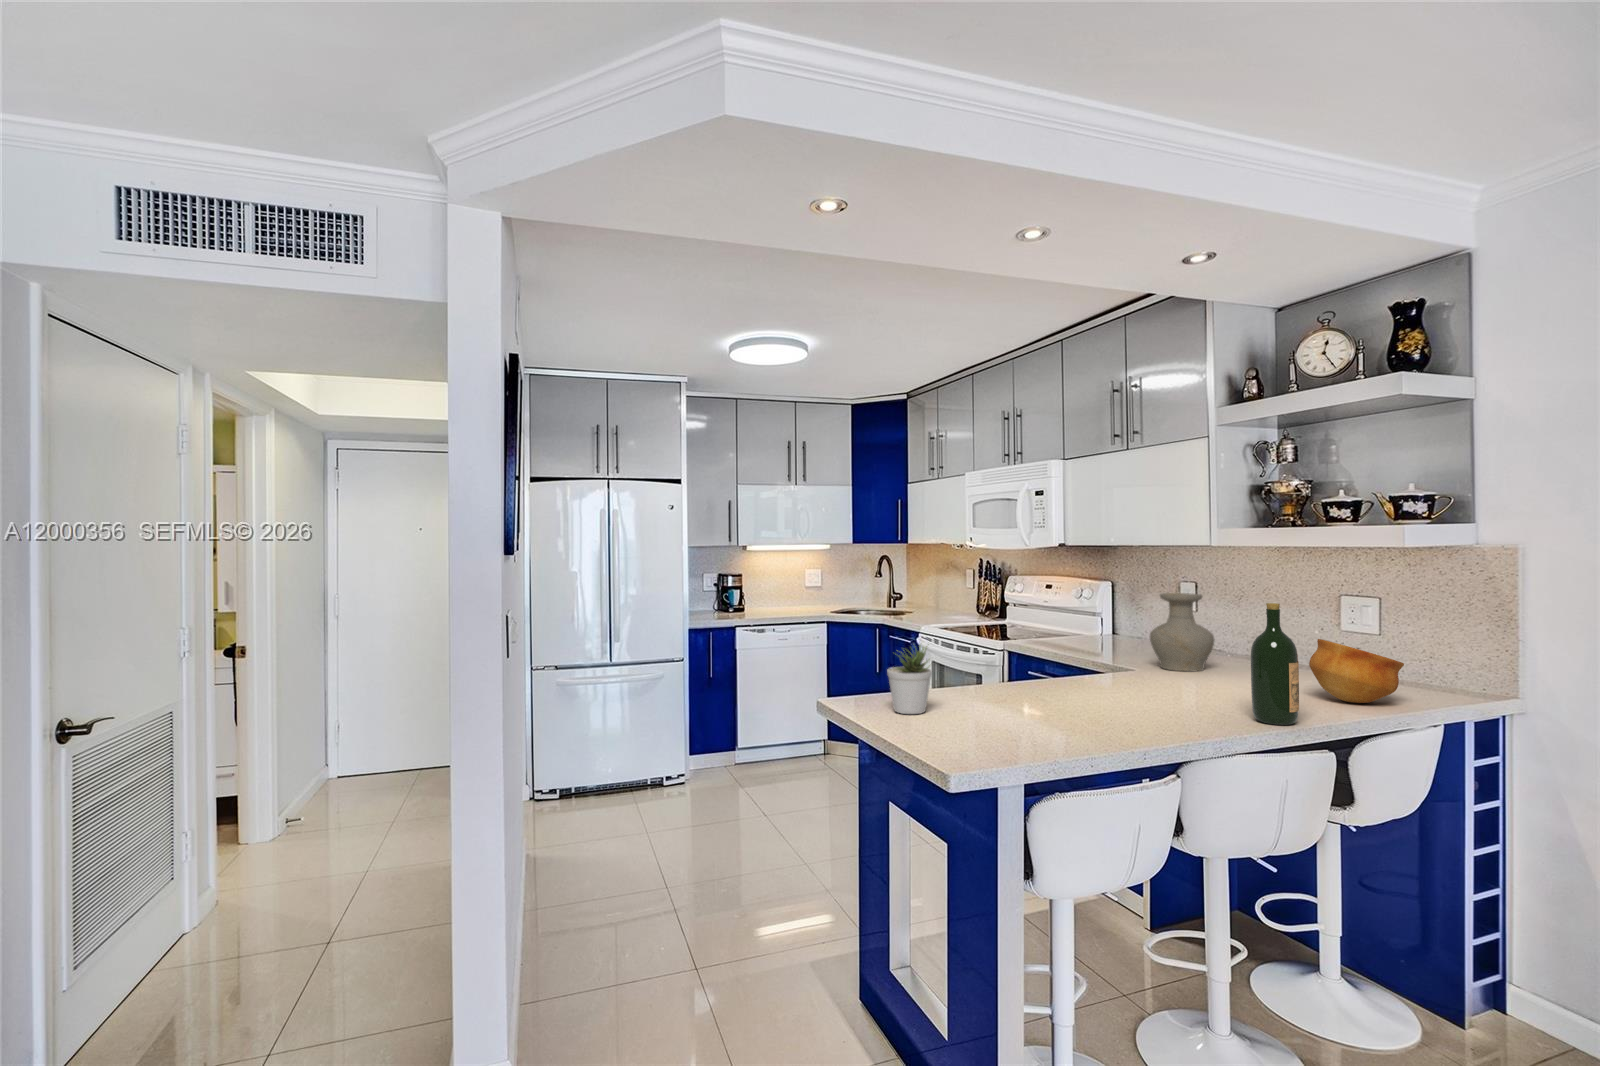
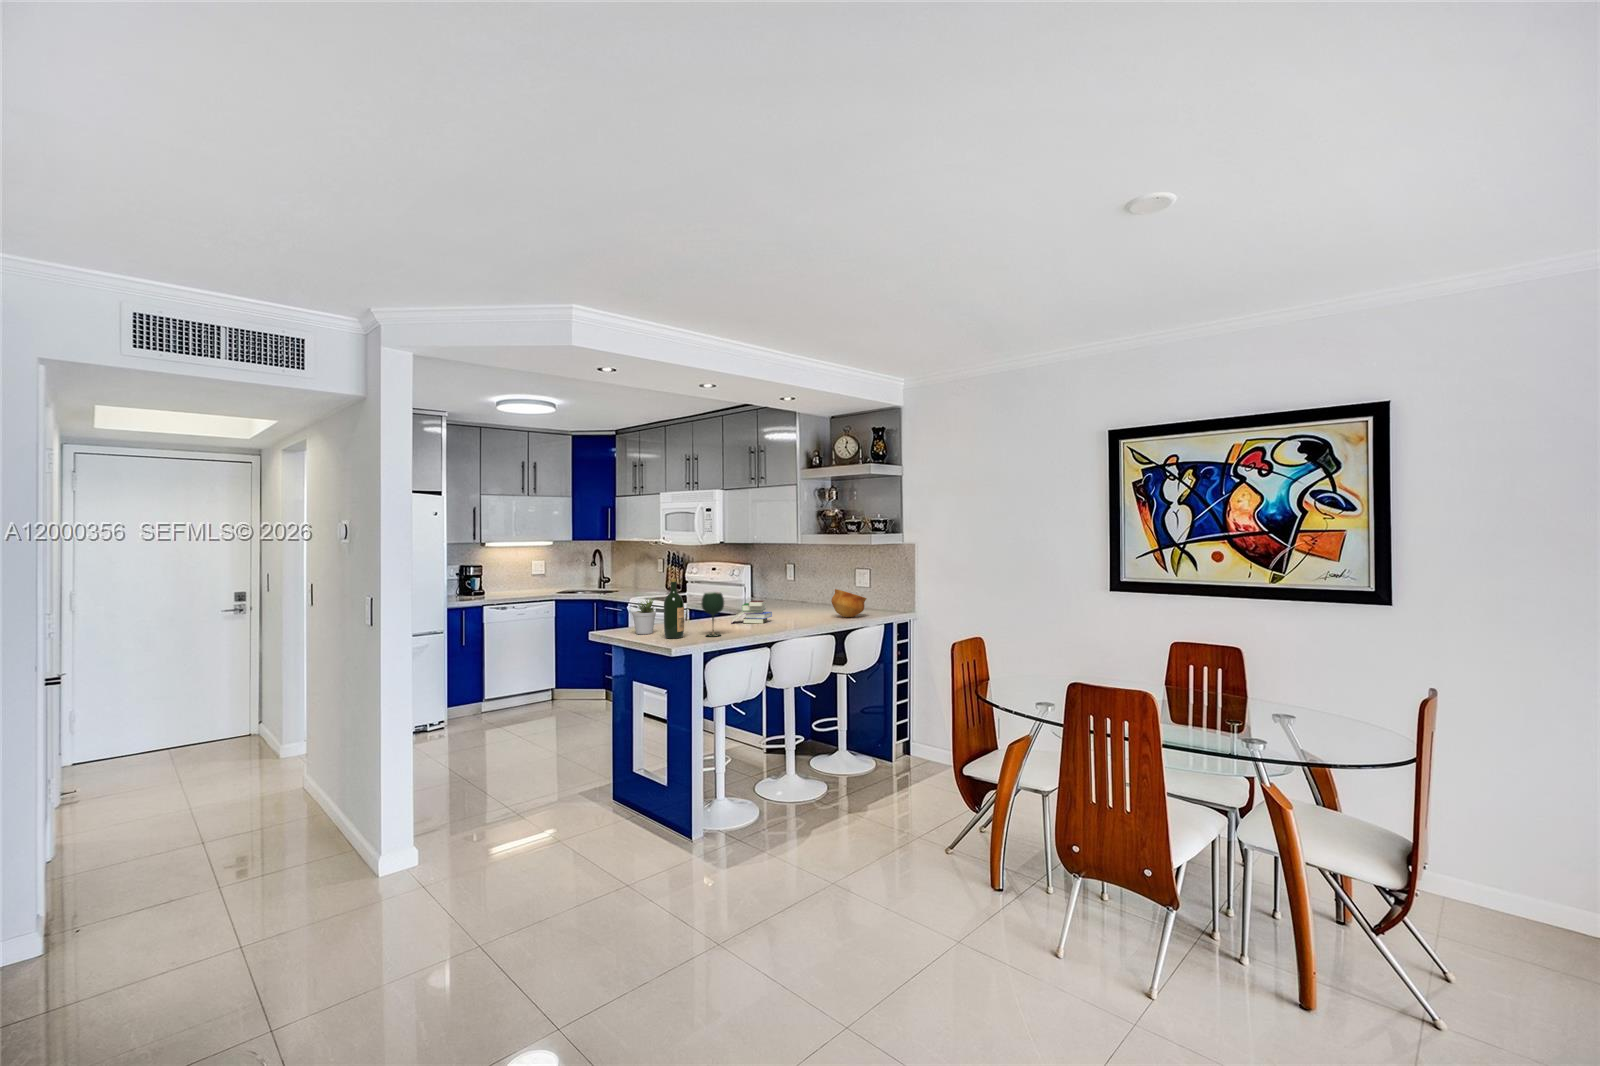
vase: present [1150,593,1214,672] -> none [768,570,799,612]
wine bottle: present [1251,603,1299,725] -> present [664,579,684,639]
wine glass: none [1022,643,1075,742] -> present [701,592,724,637]
book: none [1085,654,1172,704] -> present [731,600,772,624]

